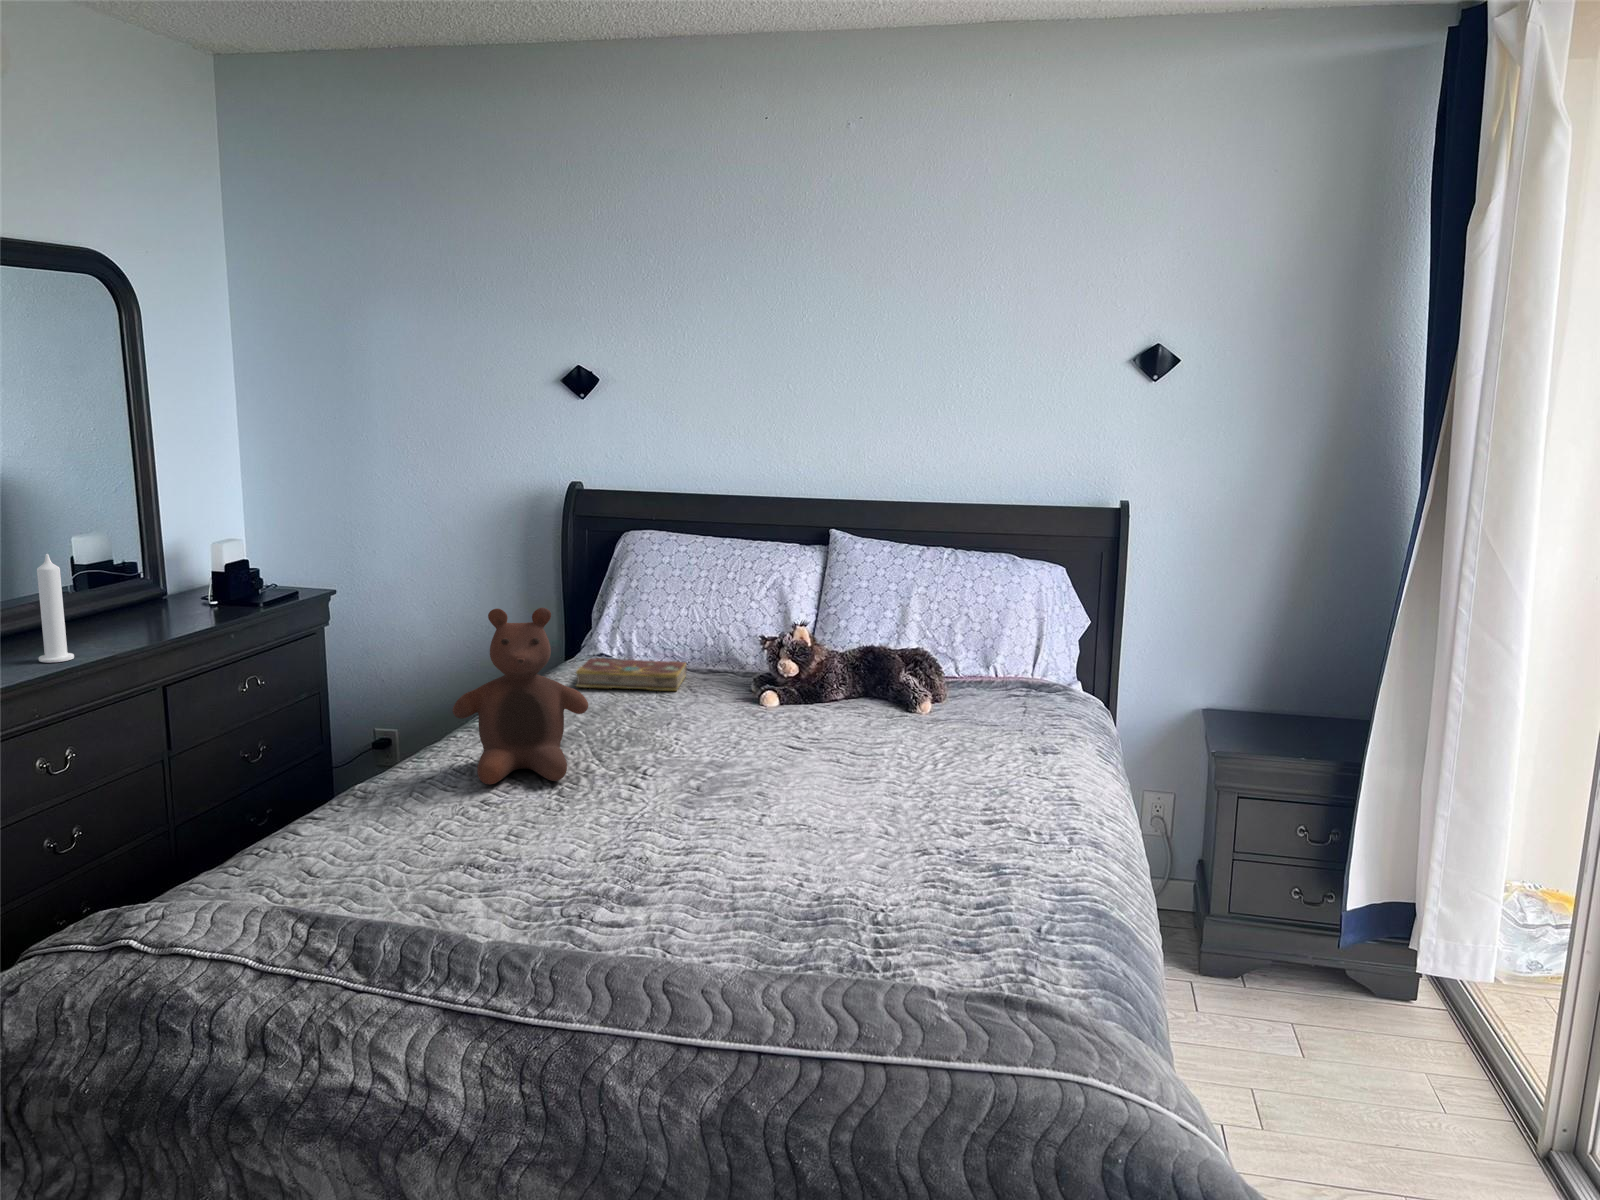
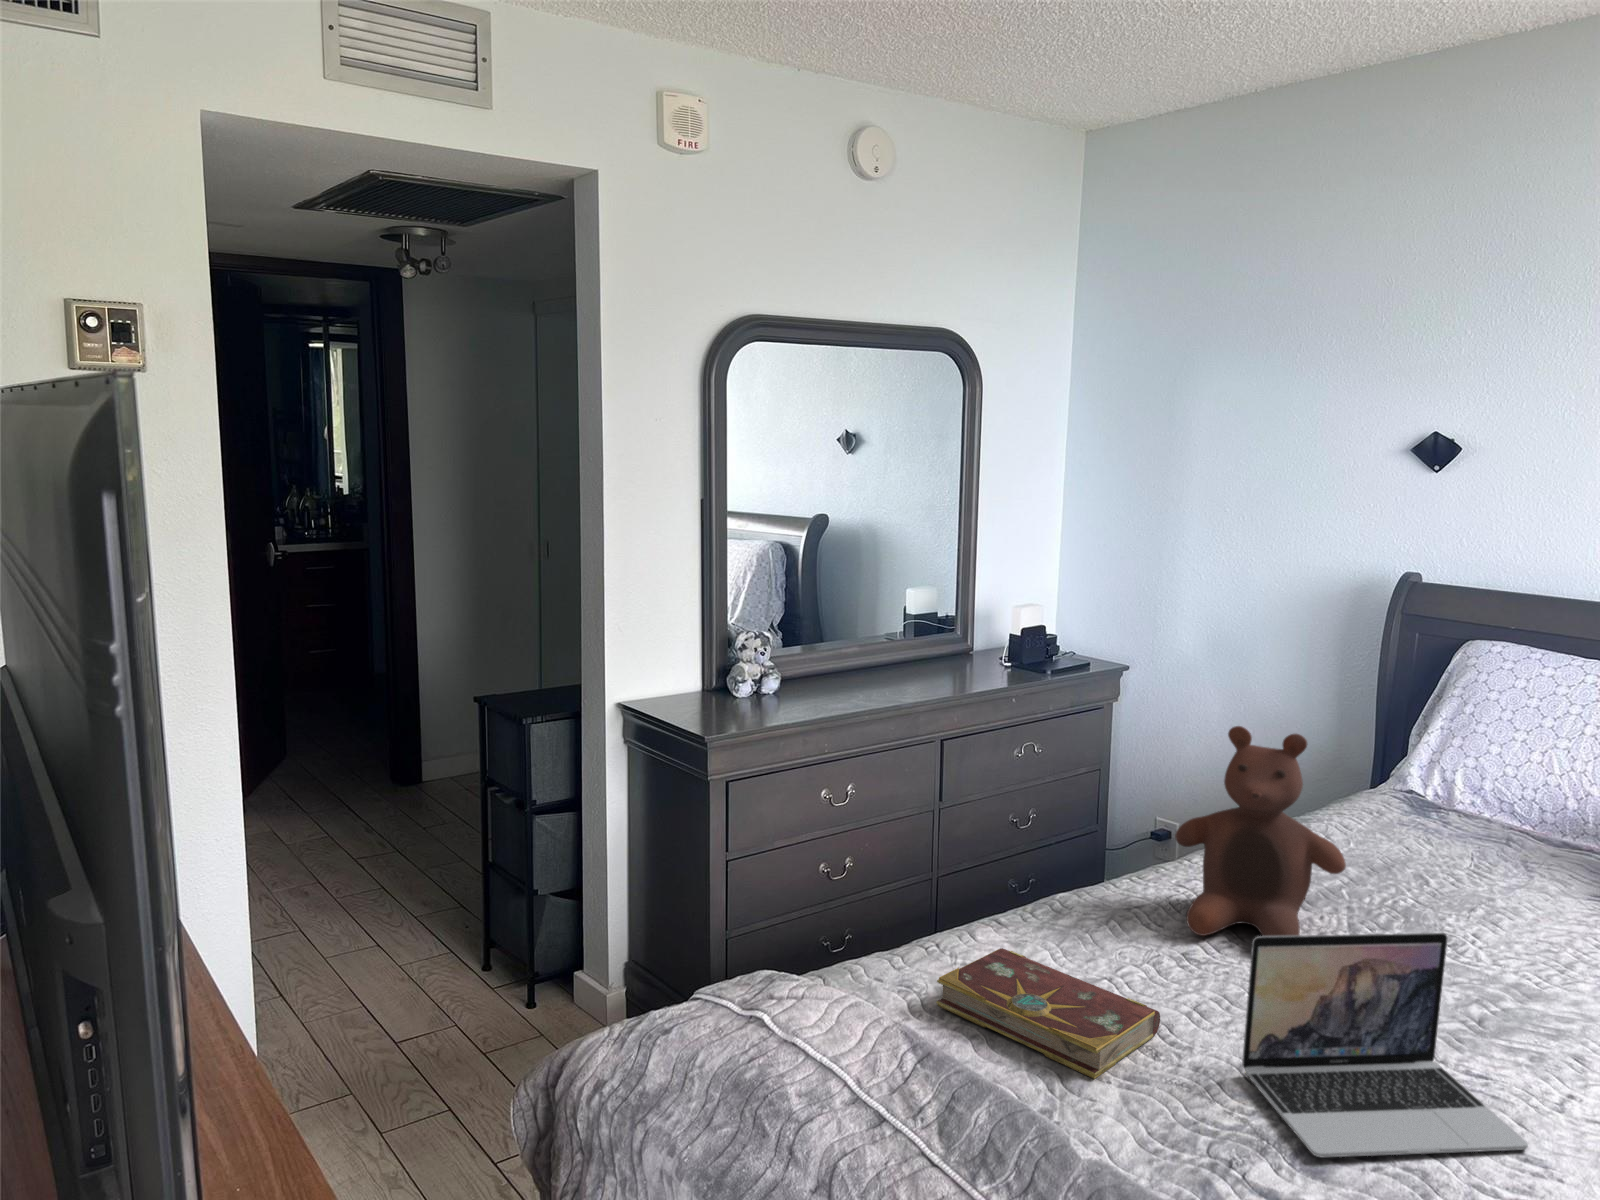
candle: present [37,554,74,663] -> none [831,606,858,706]
book: present [576,658,687,691] -> present [936,948,1160,1079]
laptop: none [561,724,752,893] -> present [1242,933,1528,1157]

